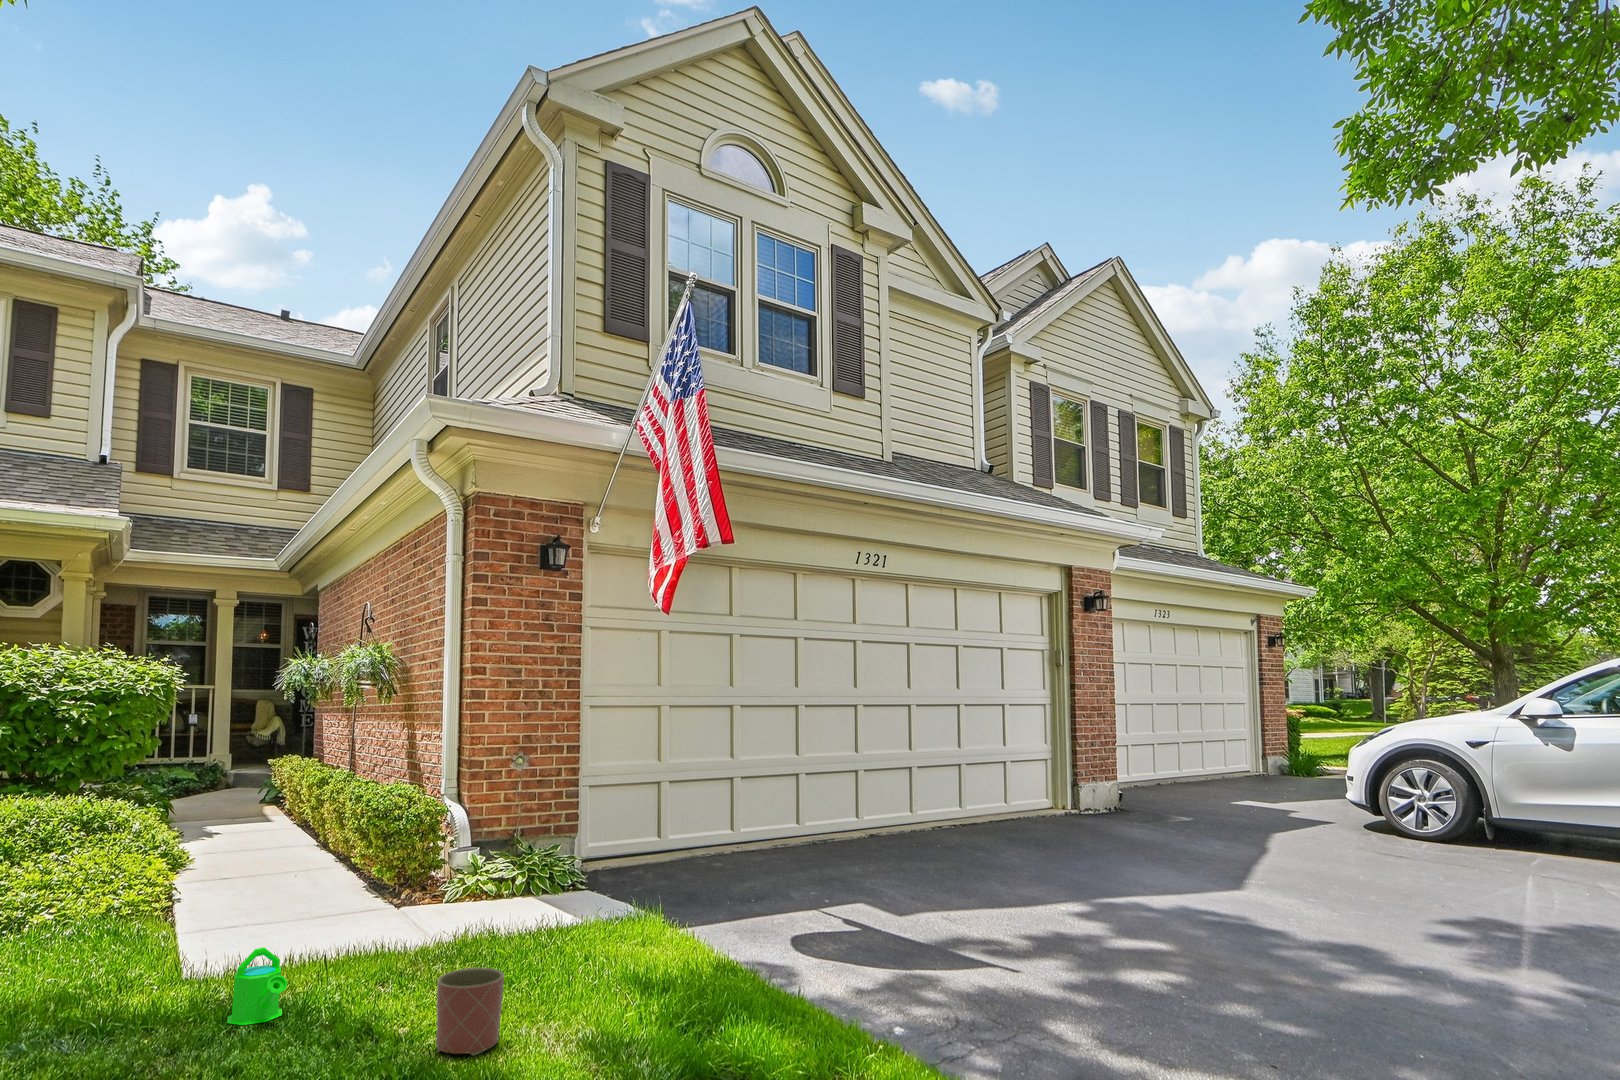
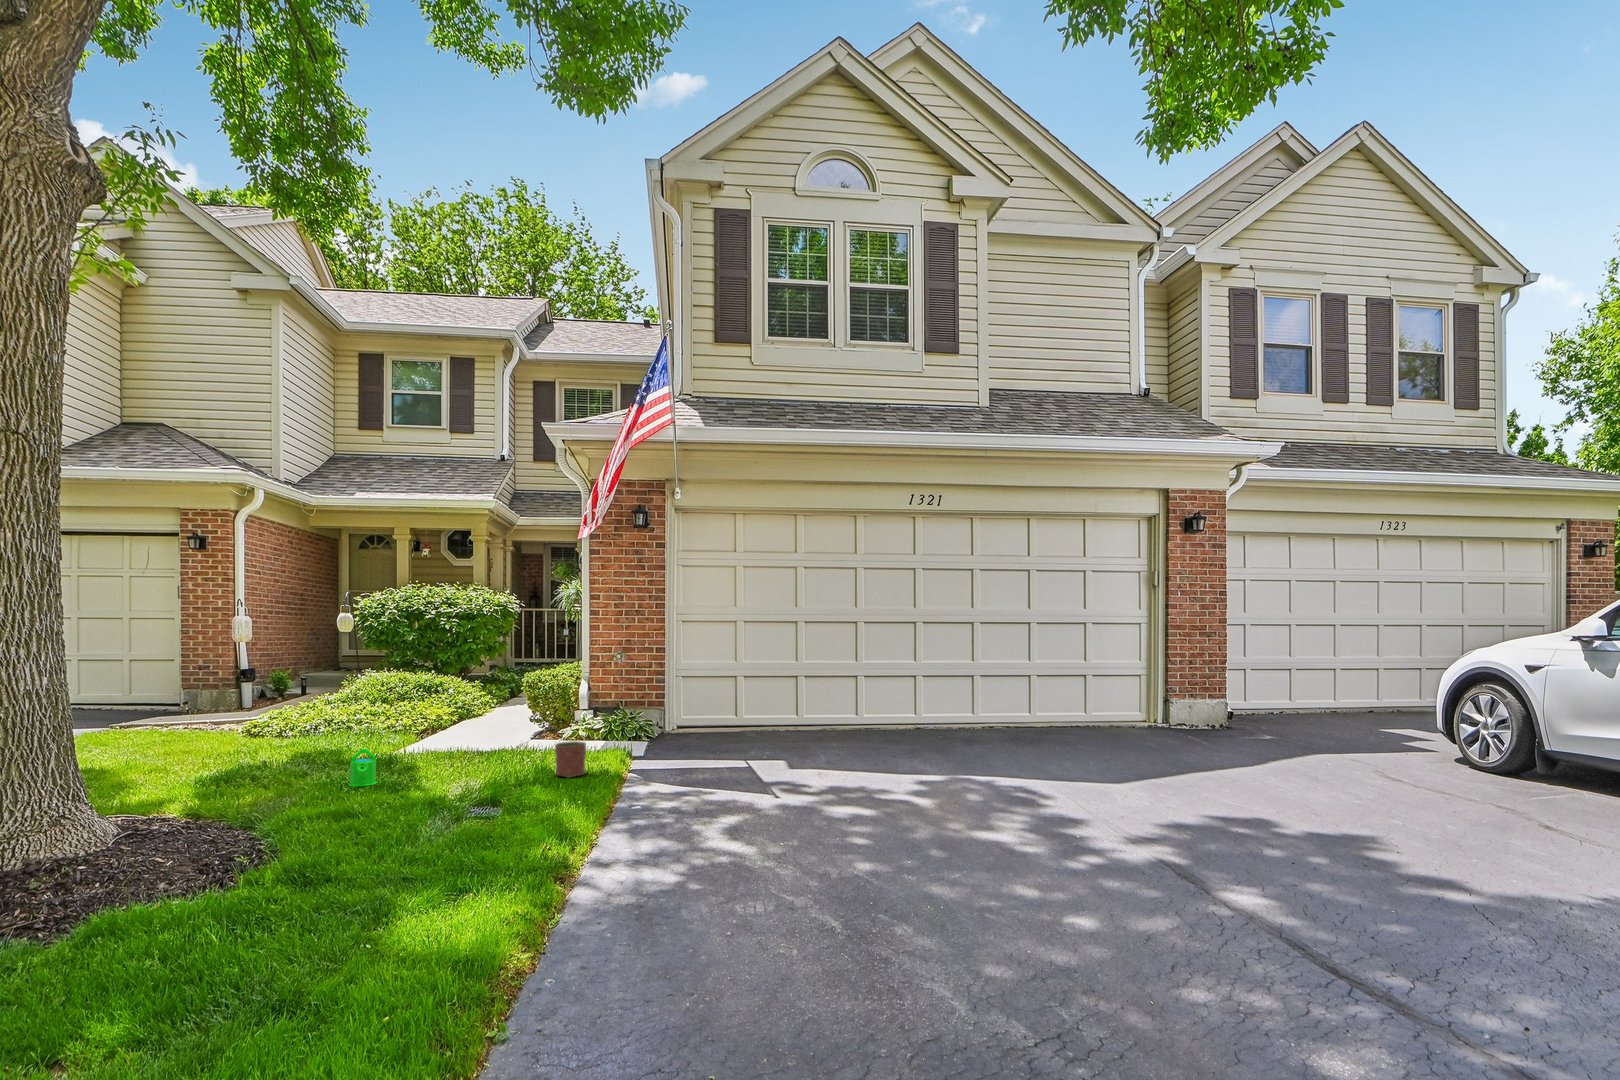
planter: present [436,968,504,1056] -> present [555,741,586,778]

